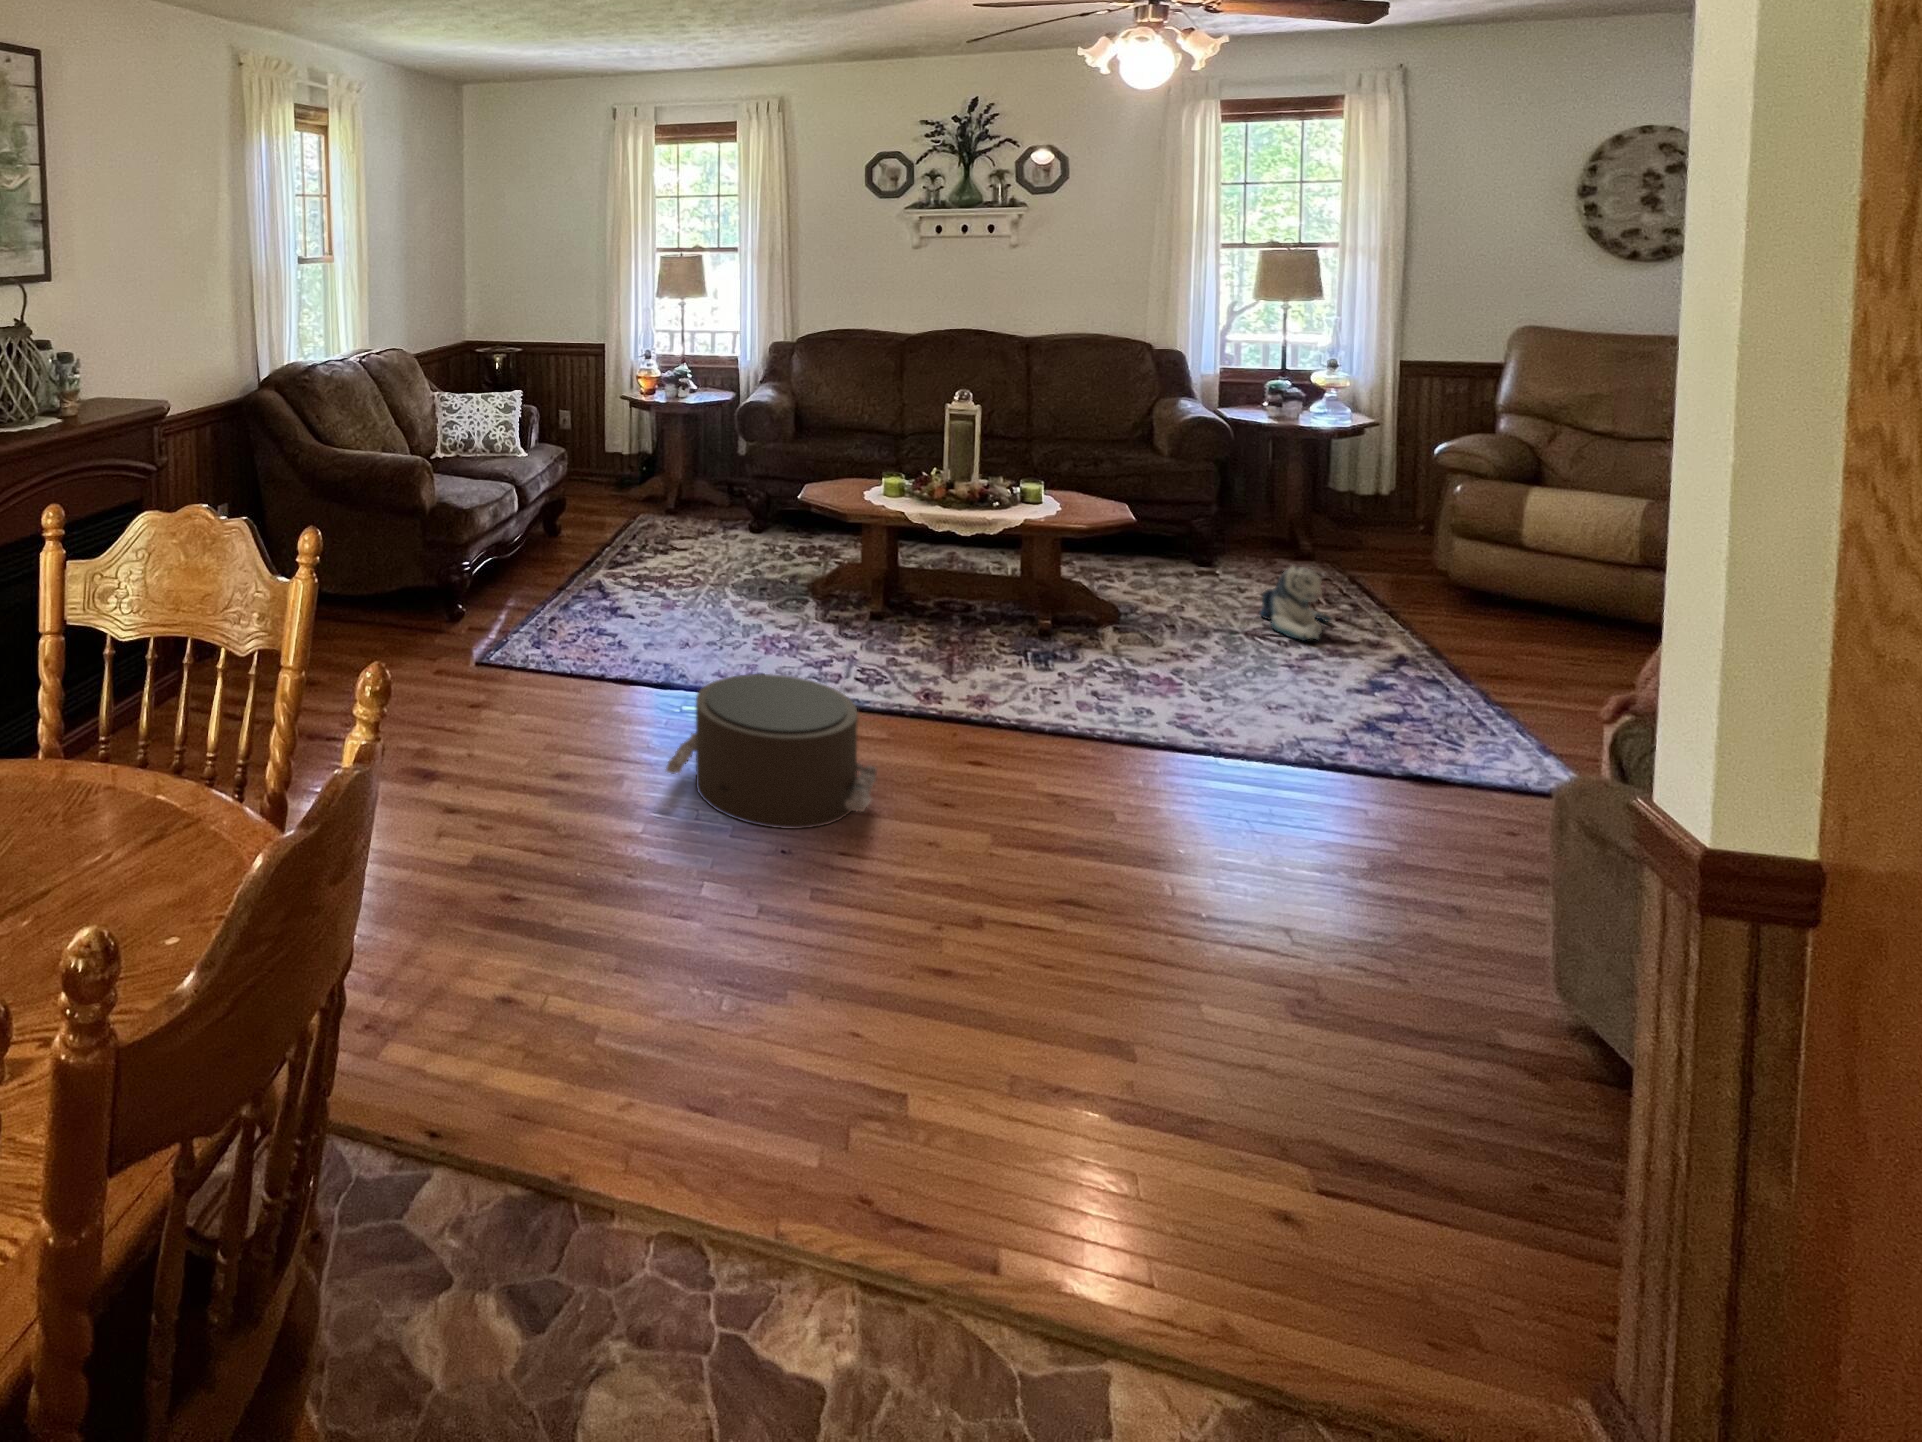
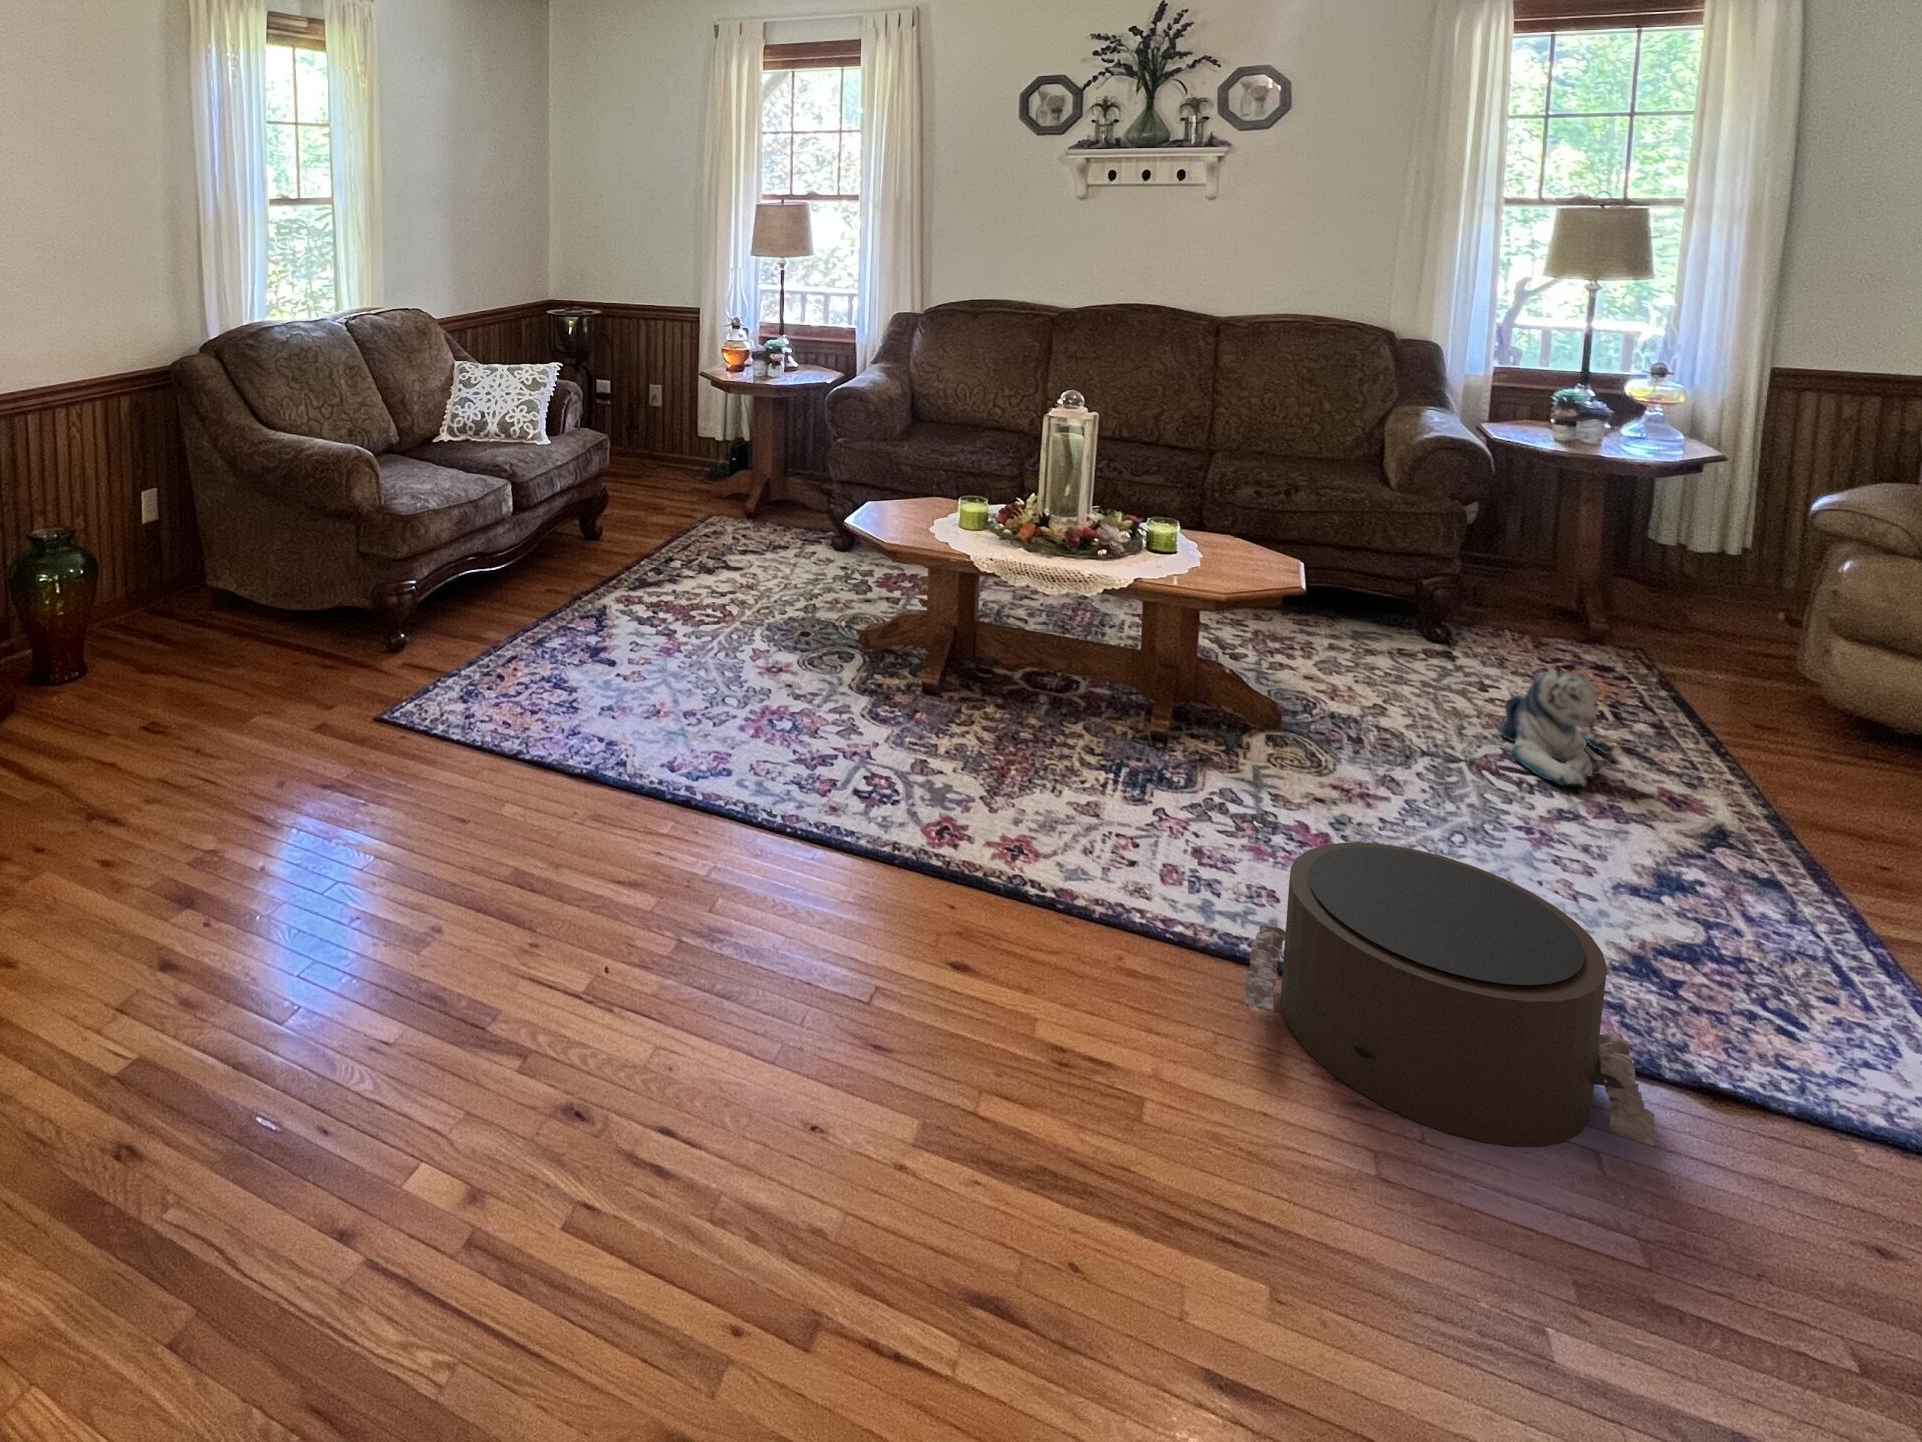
pouf: present [666,674,877,829] -> present [1245,843,1655,1146]

